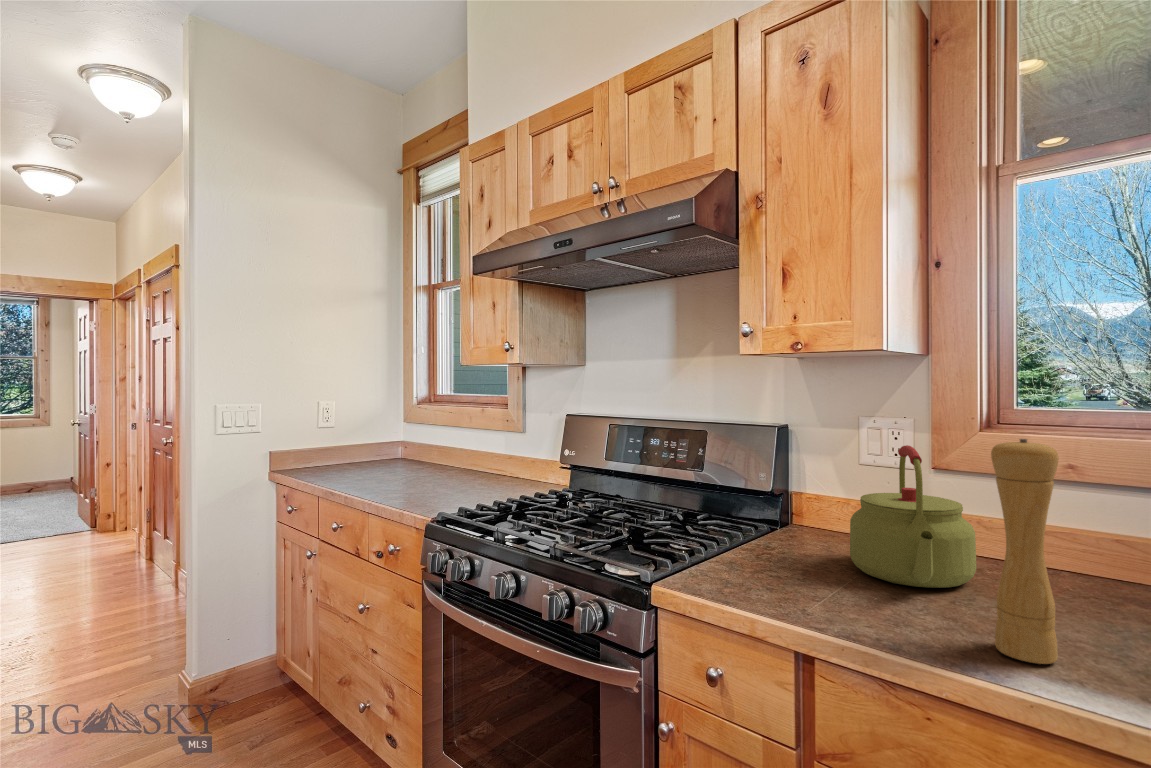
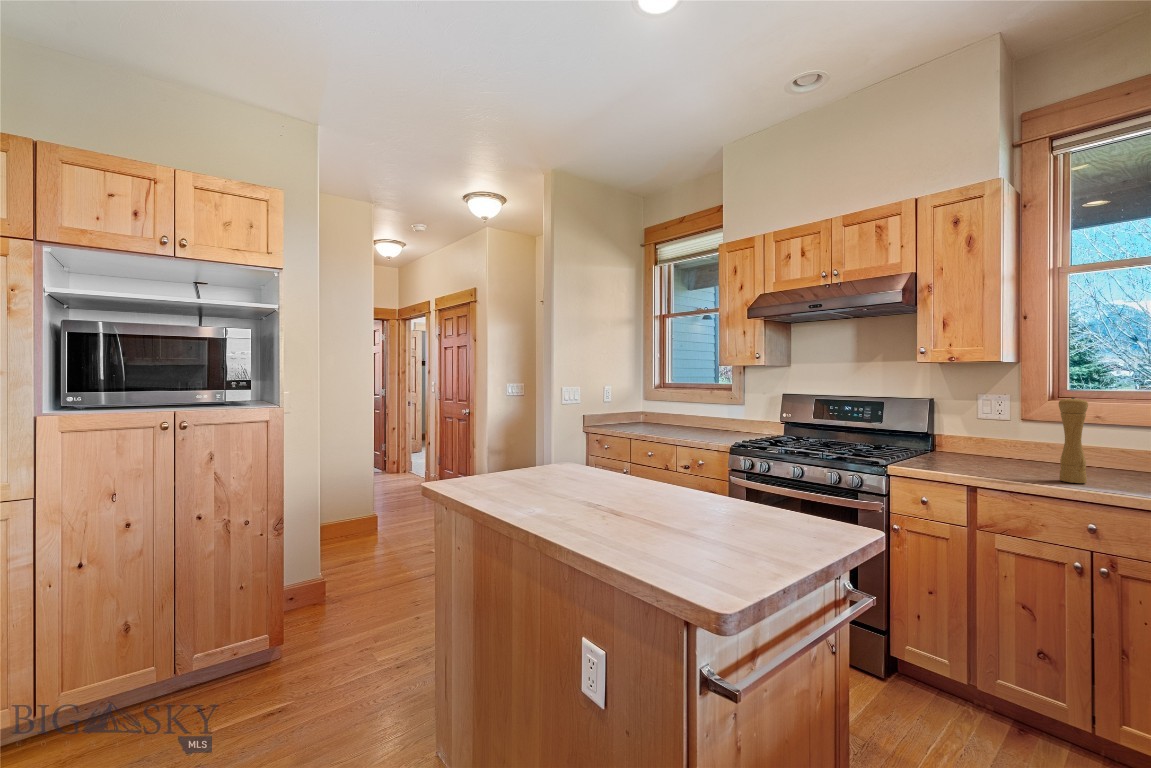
kettle: present [850,445,976,588] -> none [980,405,1048,468]

